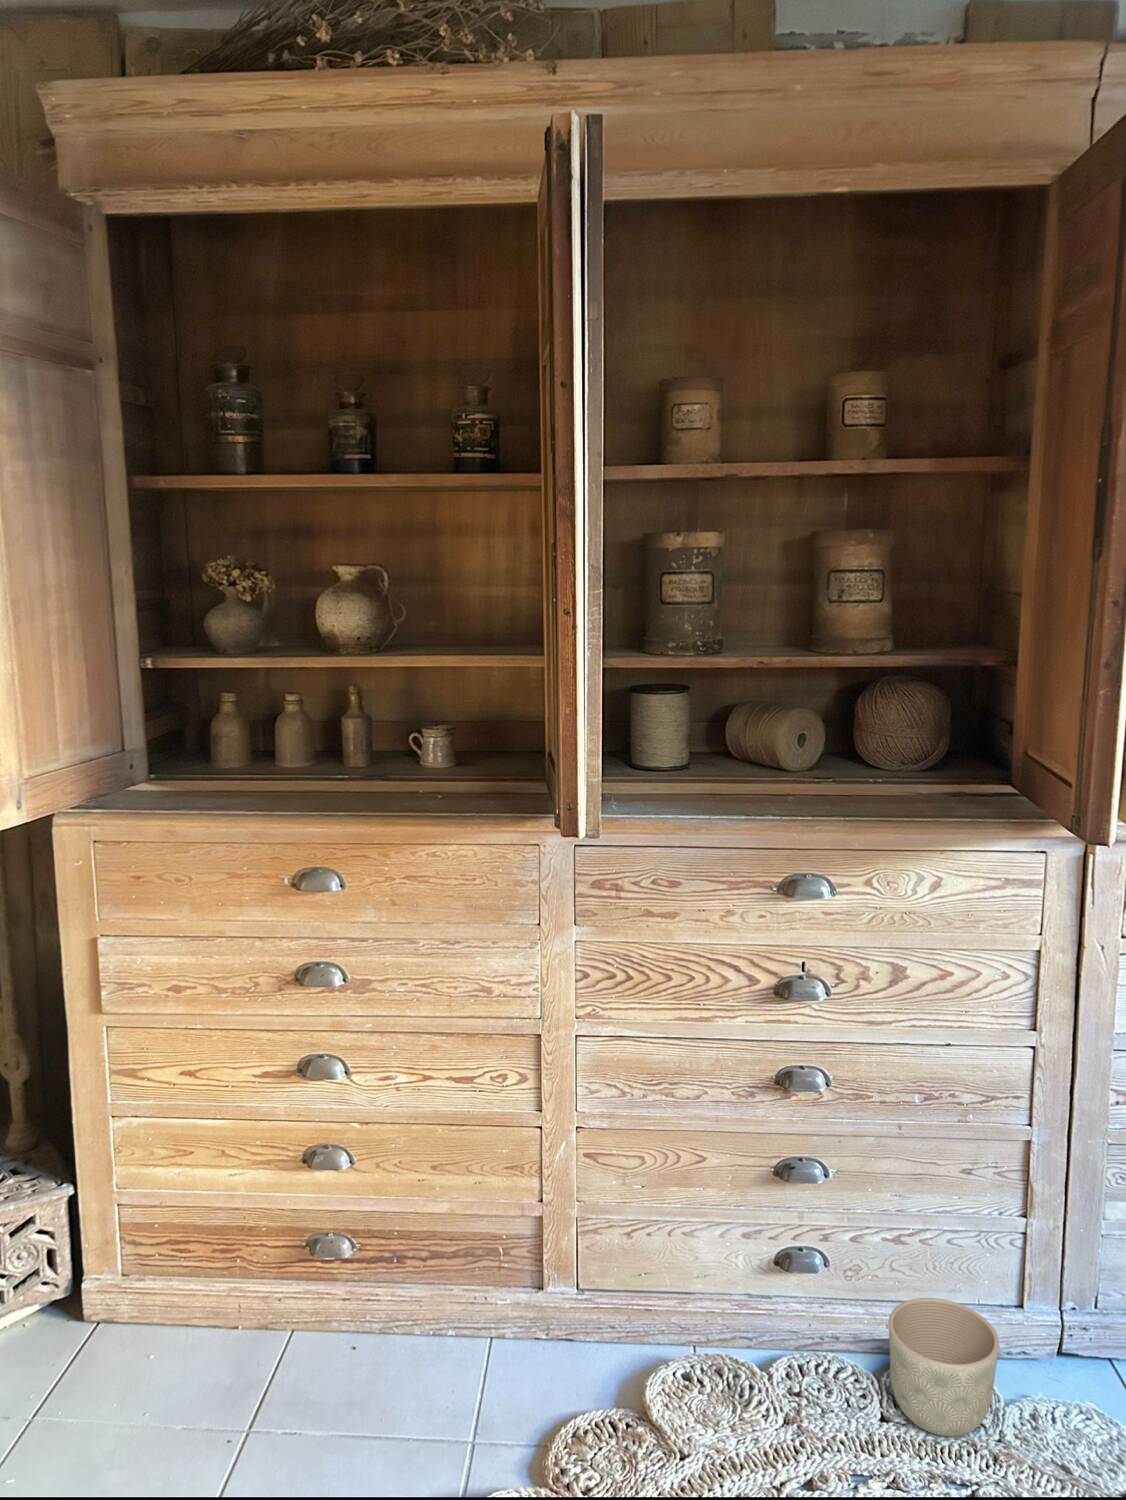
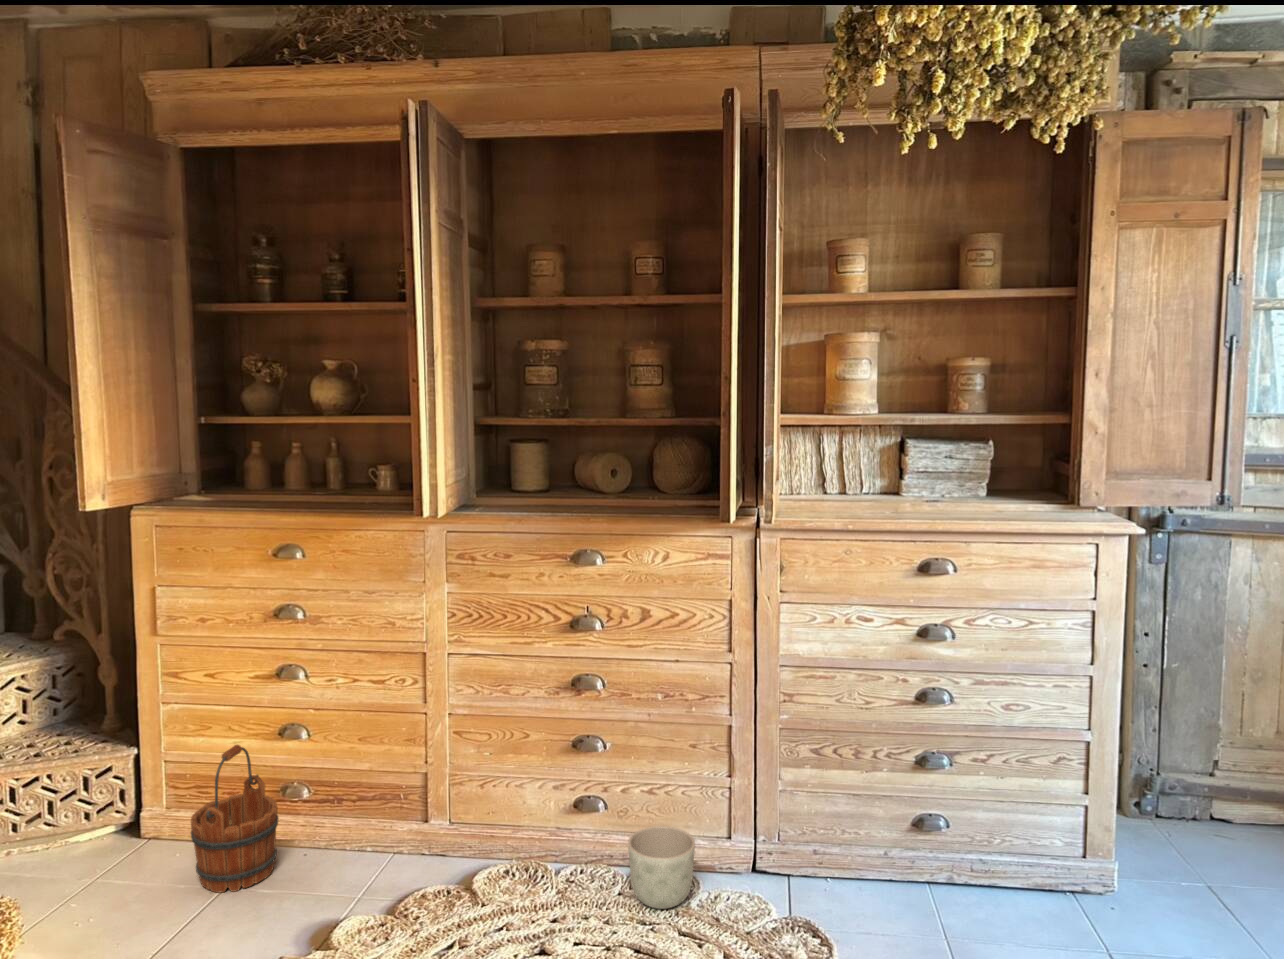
wooden bucket: none [188,1189,318,1426] -> present [191,745,278,893]

